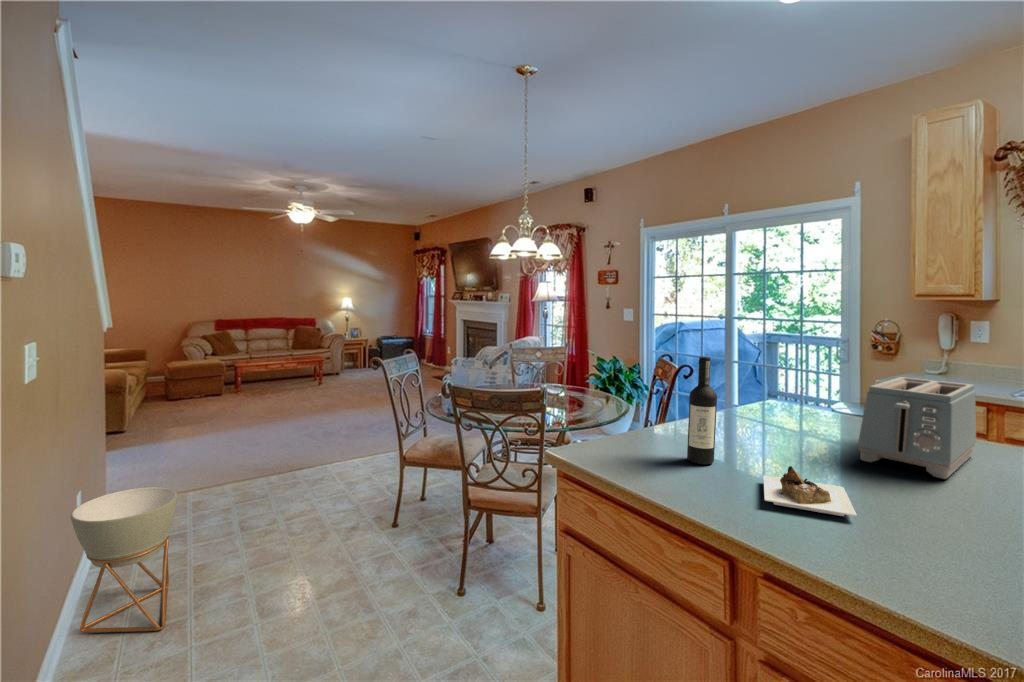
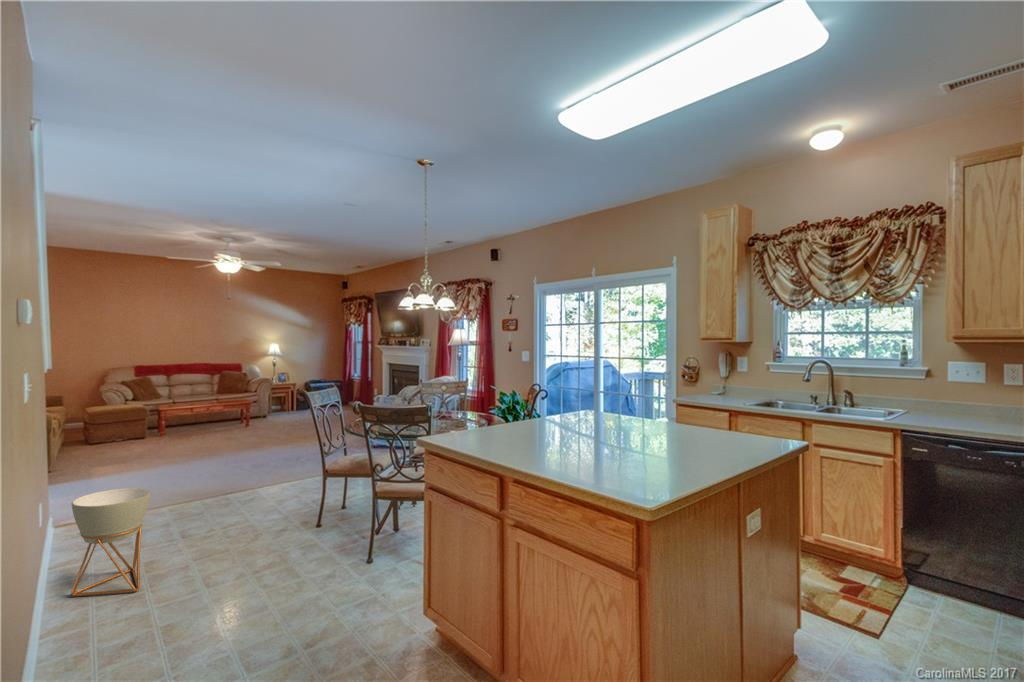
wine bottle: present [687,357,857,516] -> none [492,376,558,448]
toaster: present [858,377,976,479] -> none [585,387,652,437]

